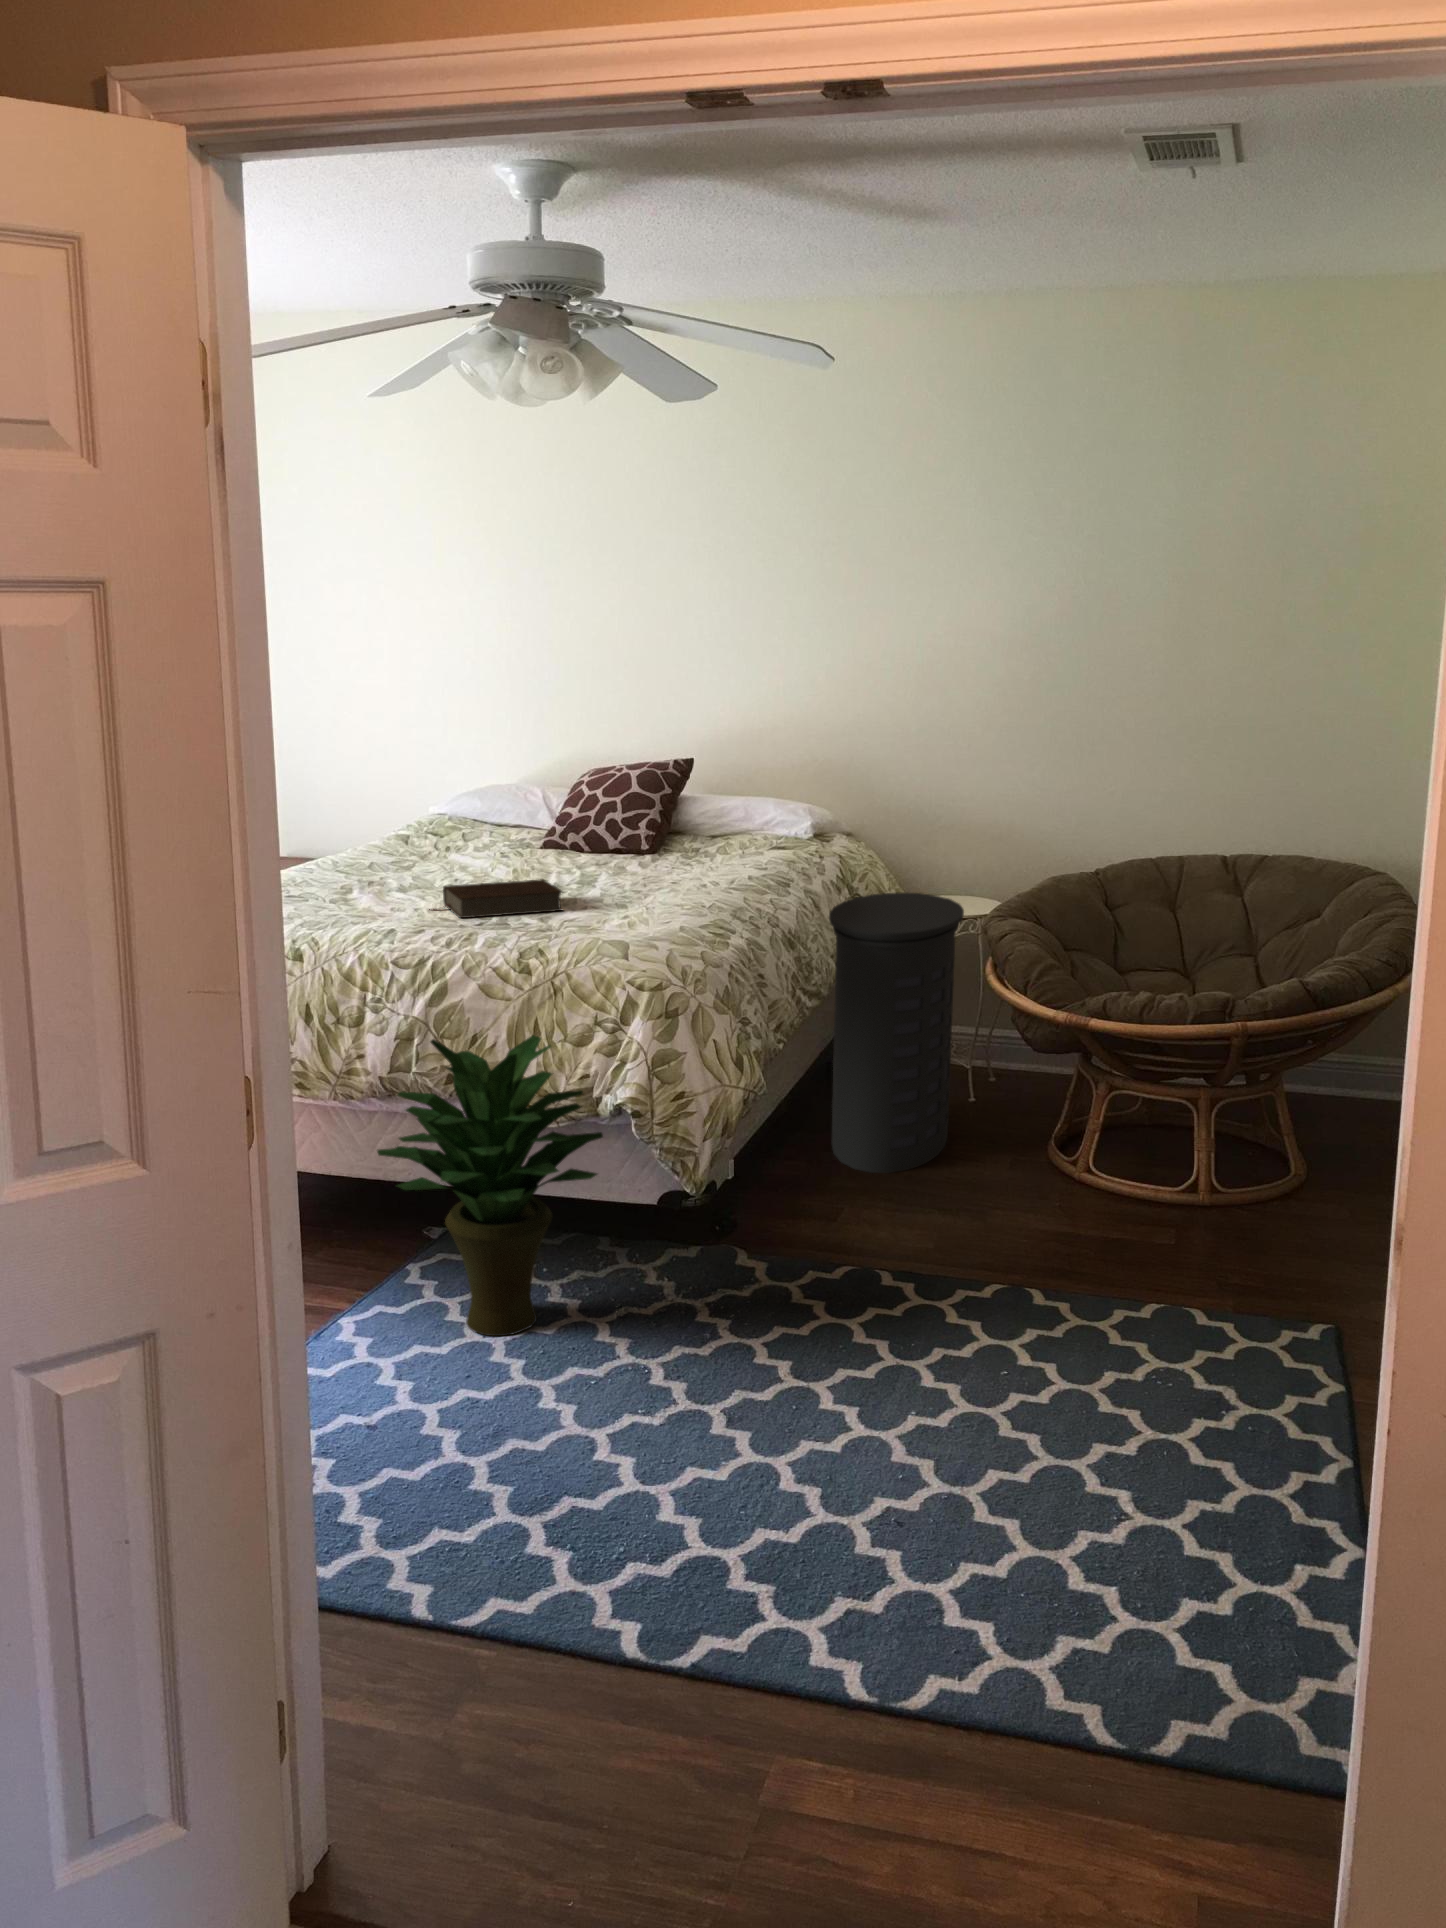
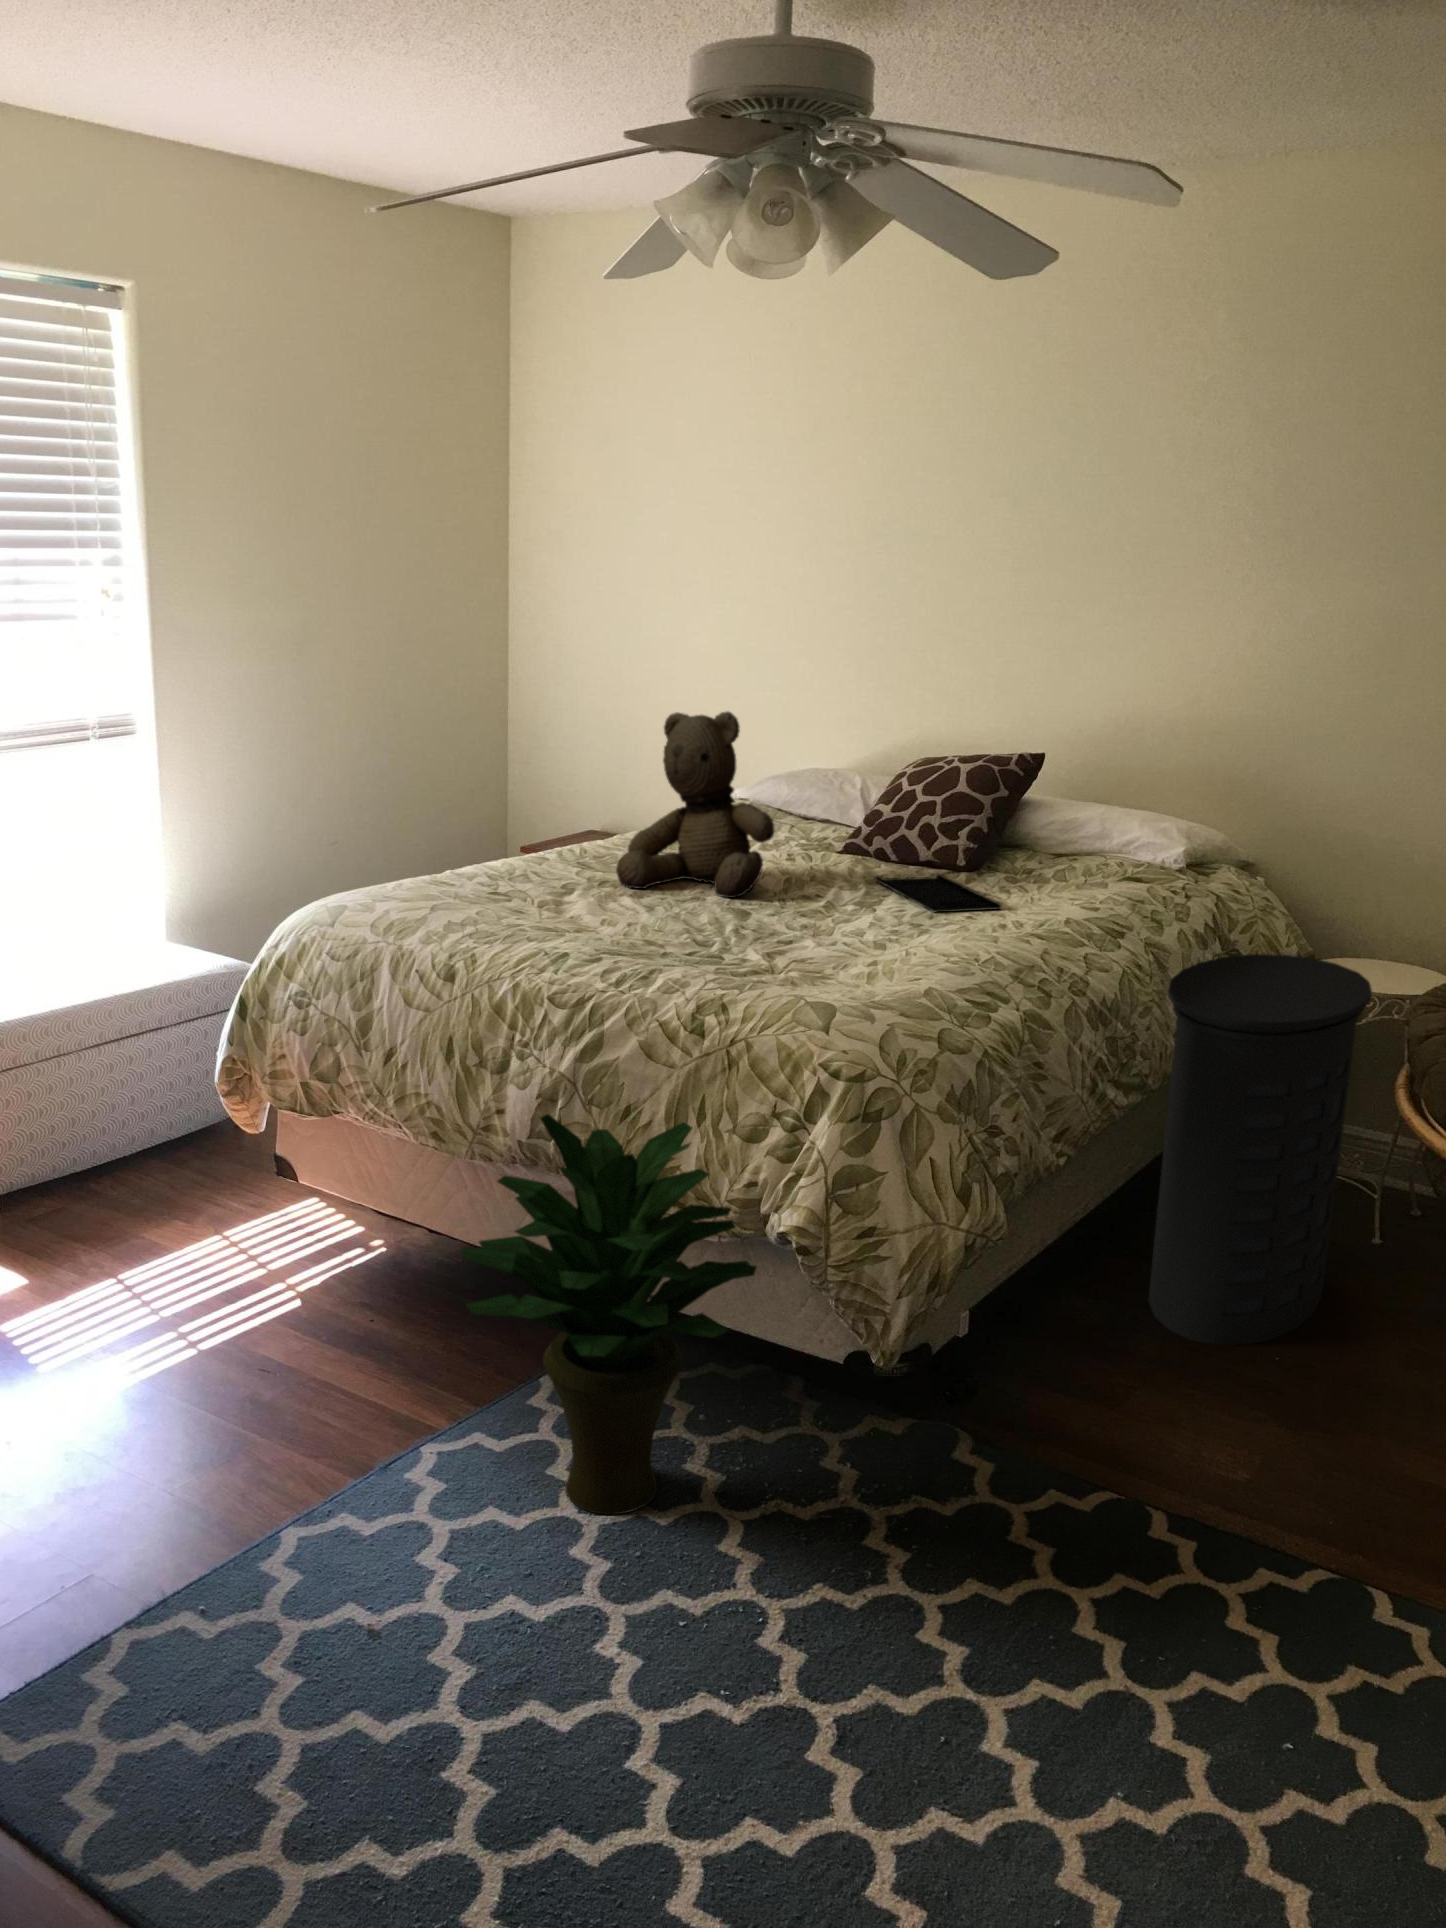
teddy bear: none [382,736,512,885] -> present [616,712,774,898]
tray: none [585,856,694,882] -> present [875,873,1002,912]
book: present [429,879,563,918] -> none [635,900,799,946]

